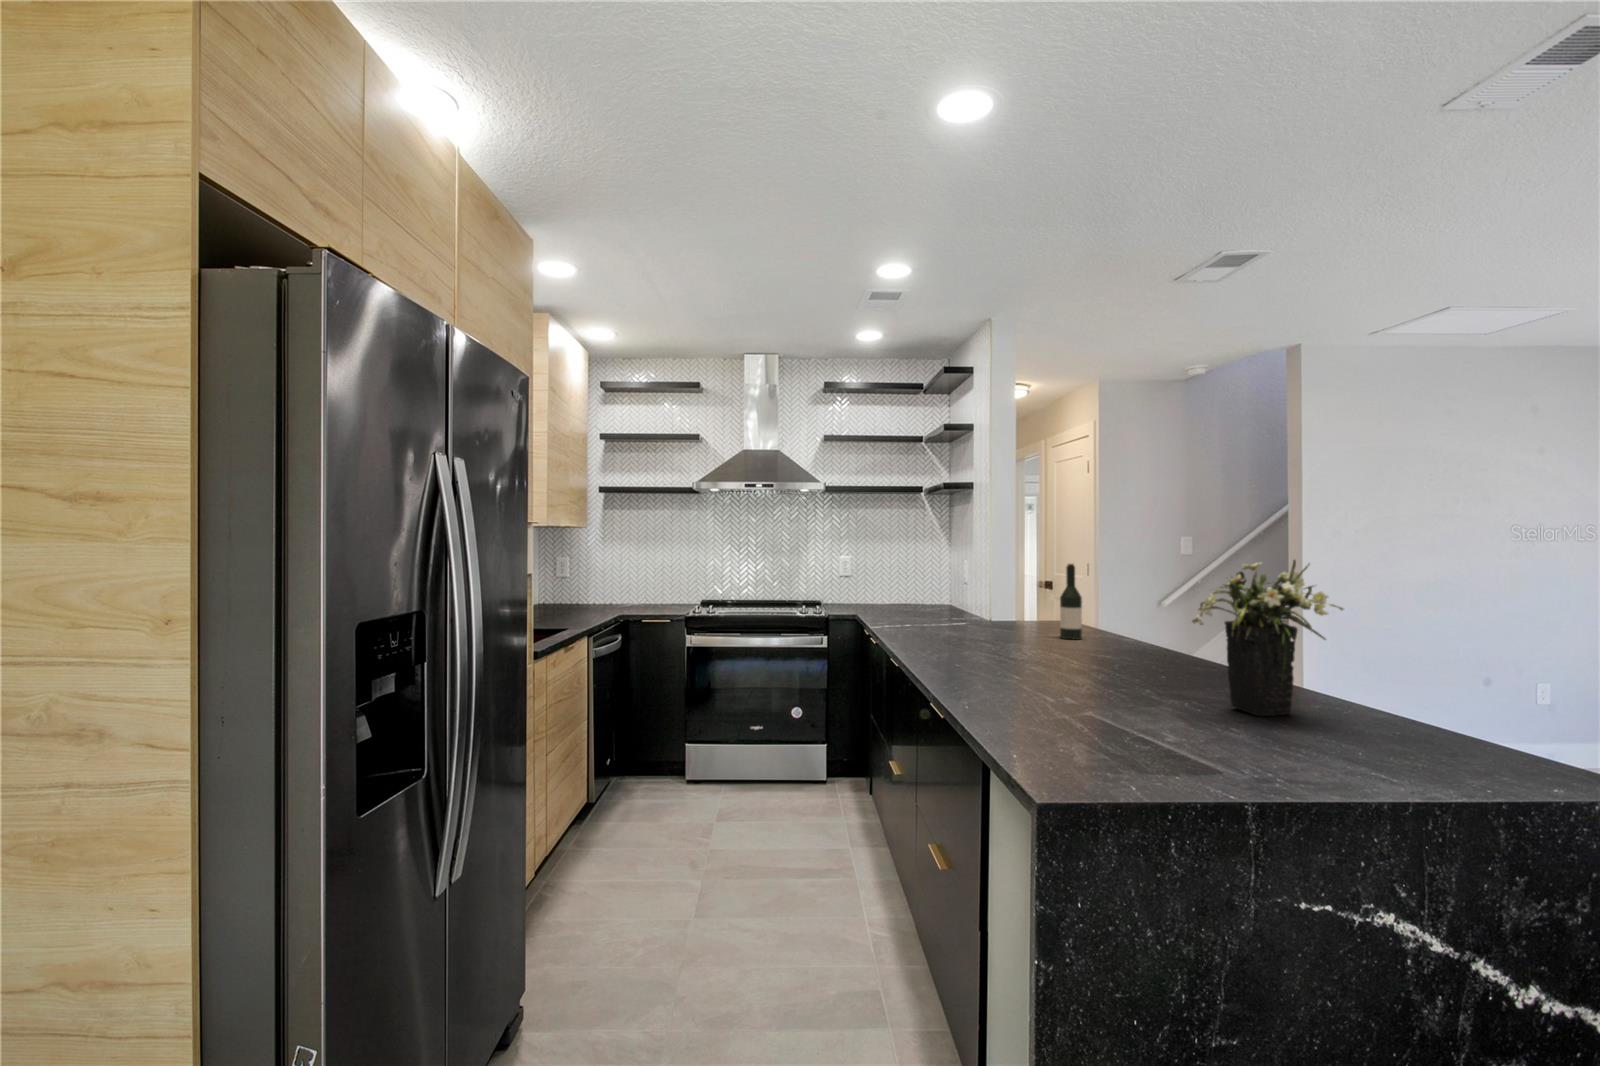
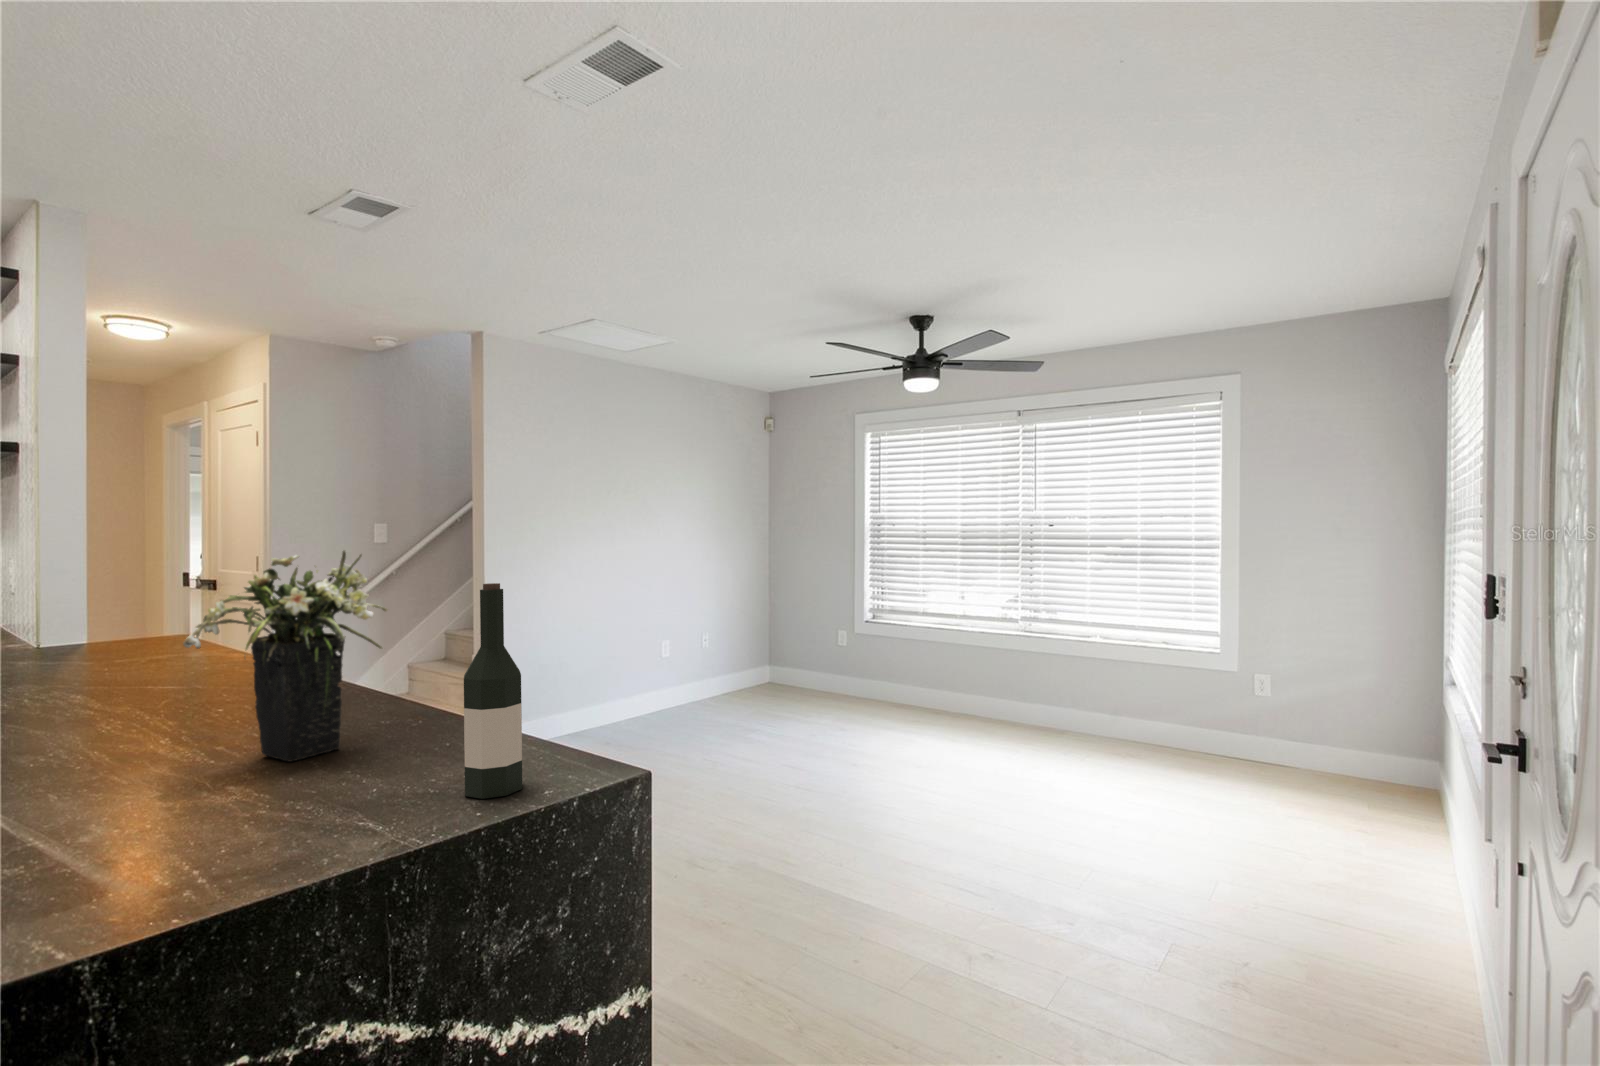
wine bottle: present [1060,564,1082,639] -> present [464,583,522,799]

